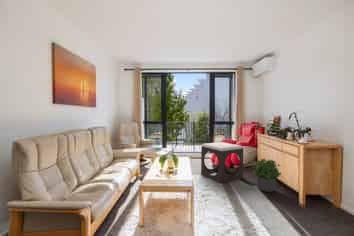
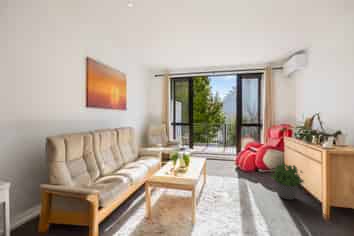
footstool: present [201,142,244,183] -> none [221,145,265,186]

